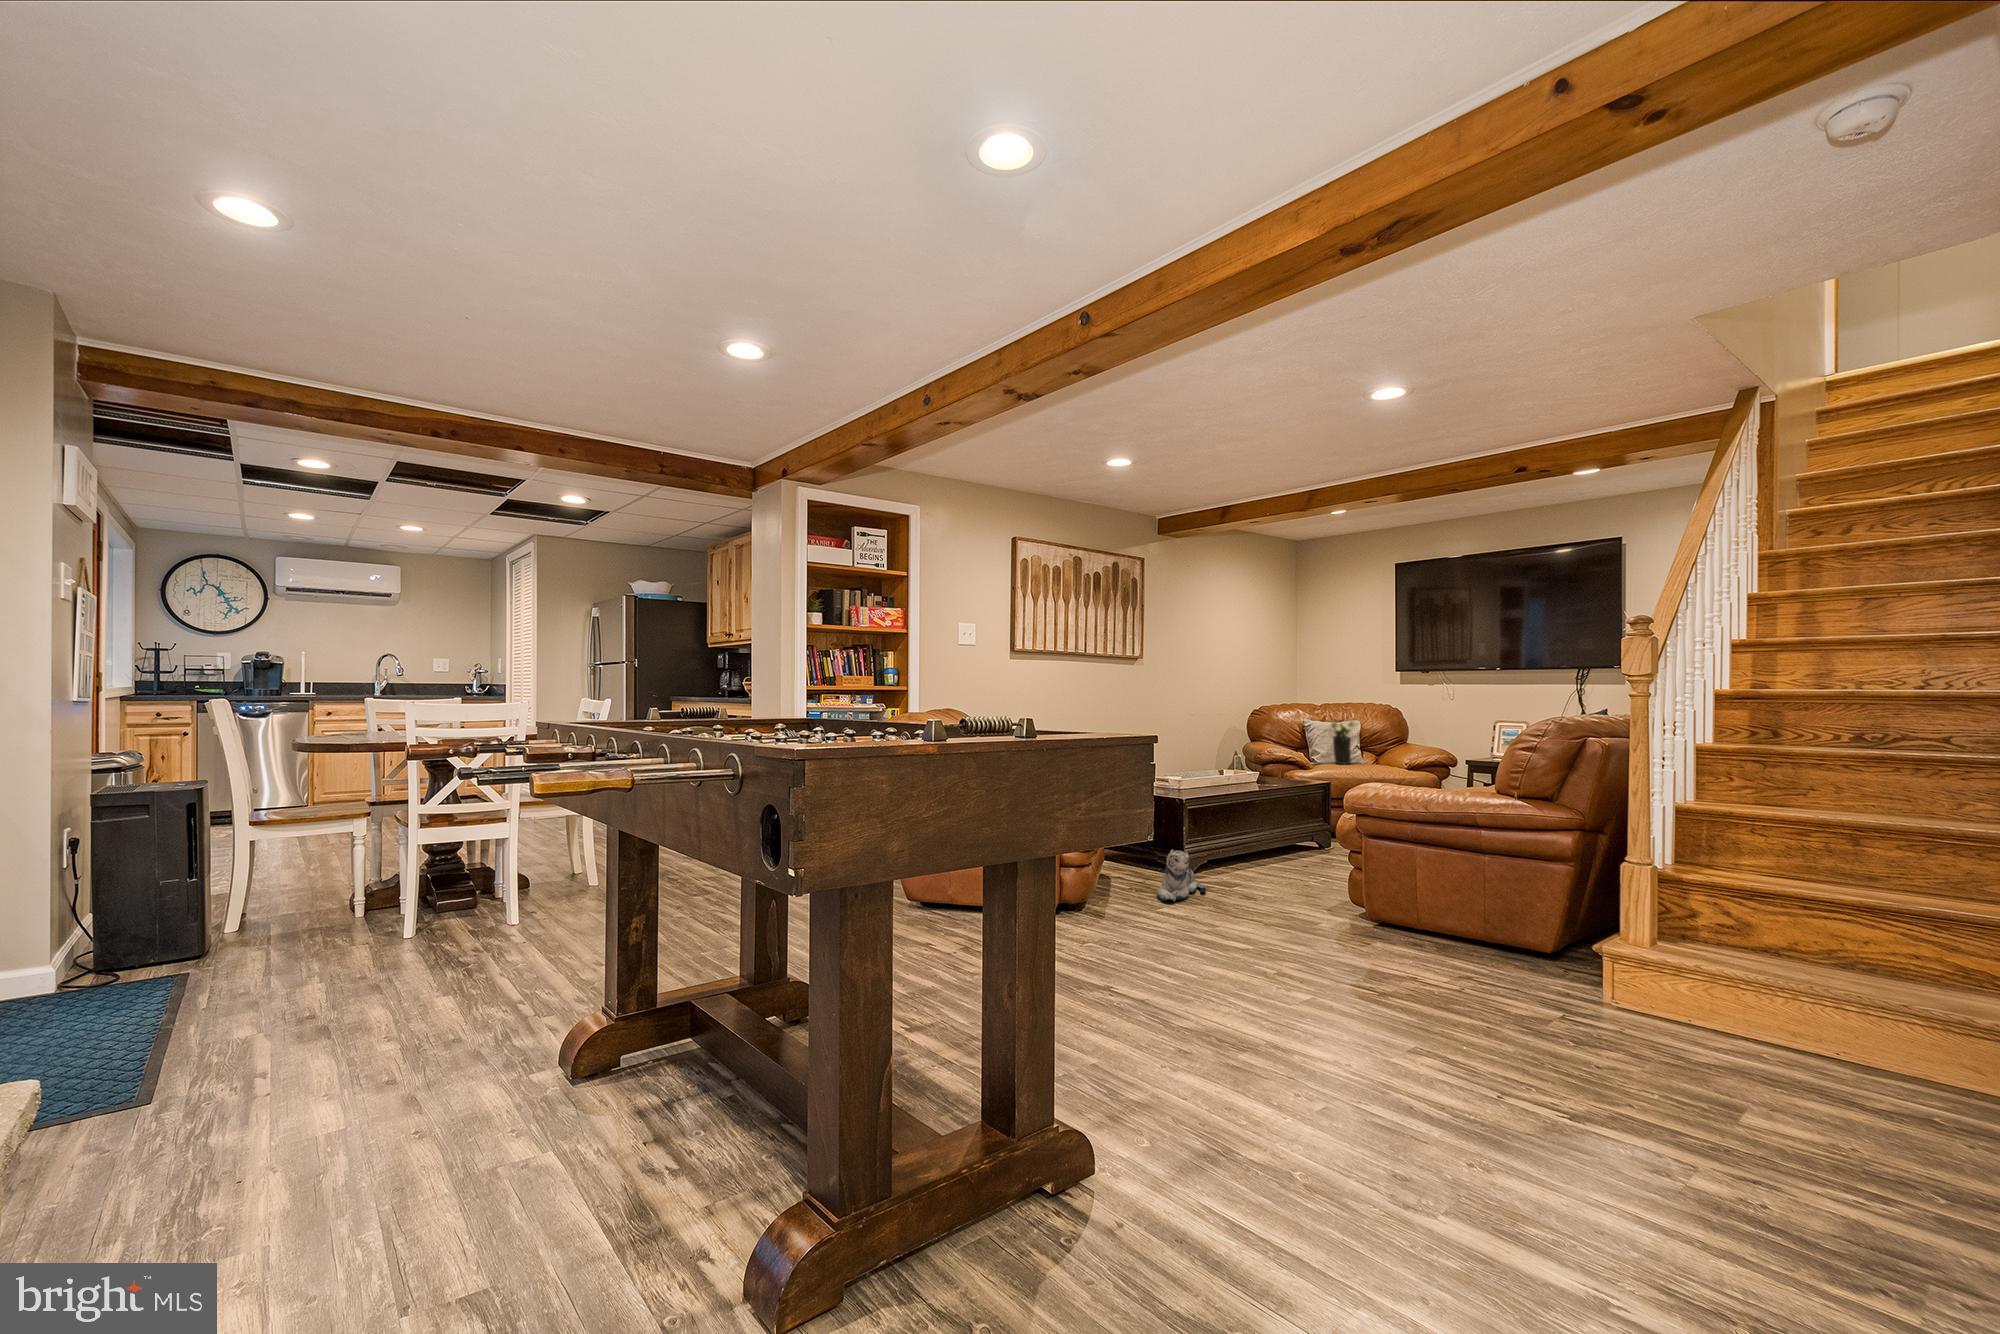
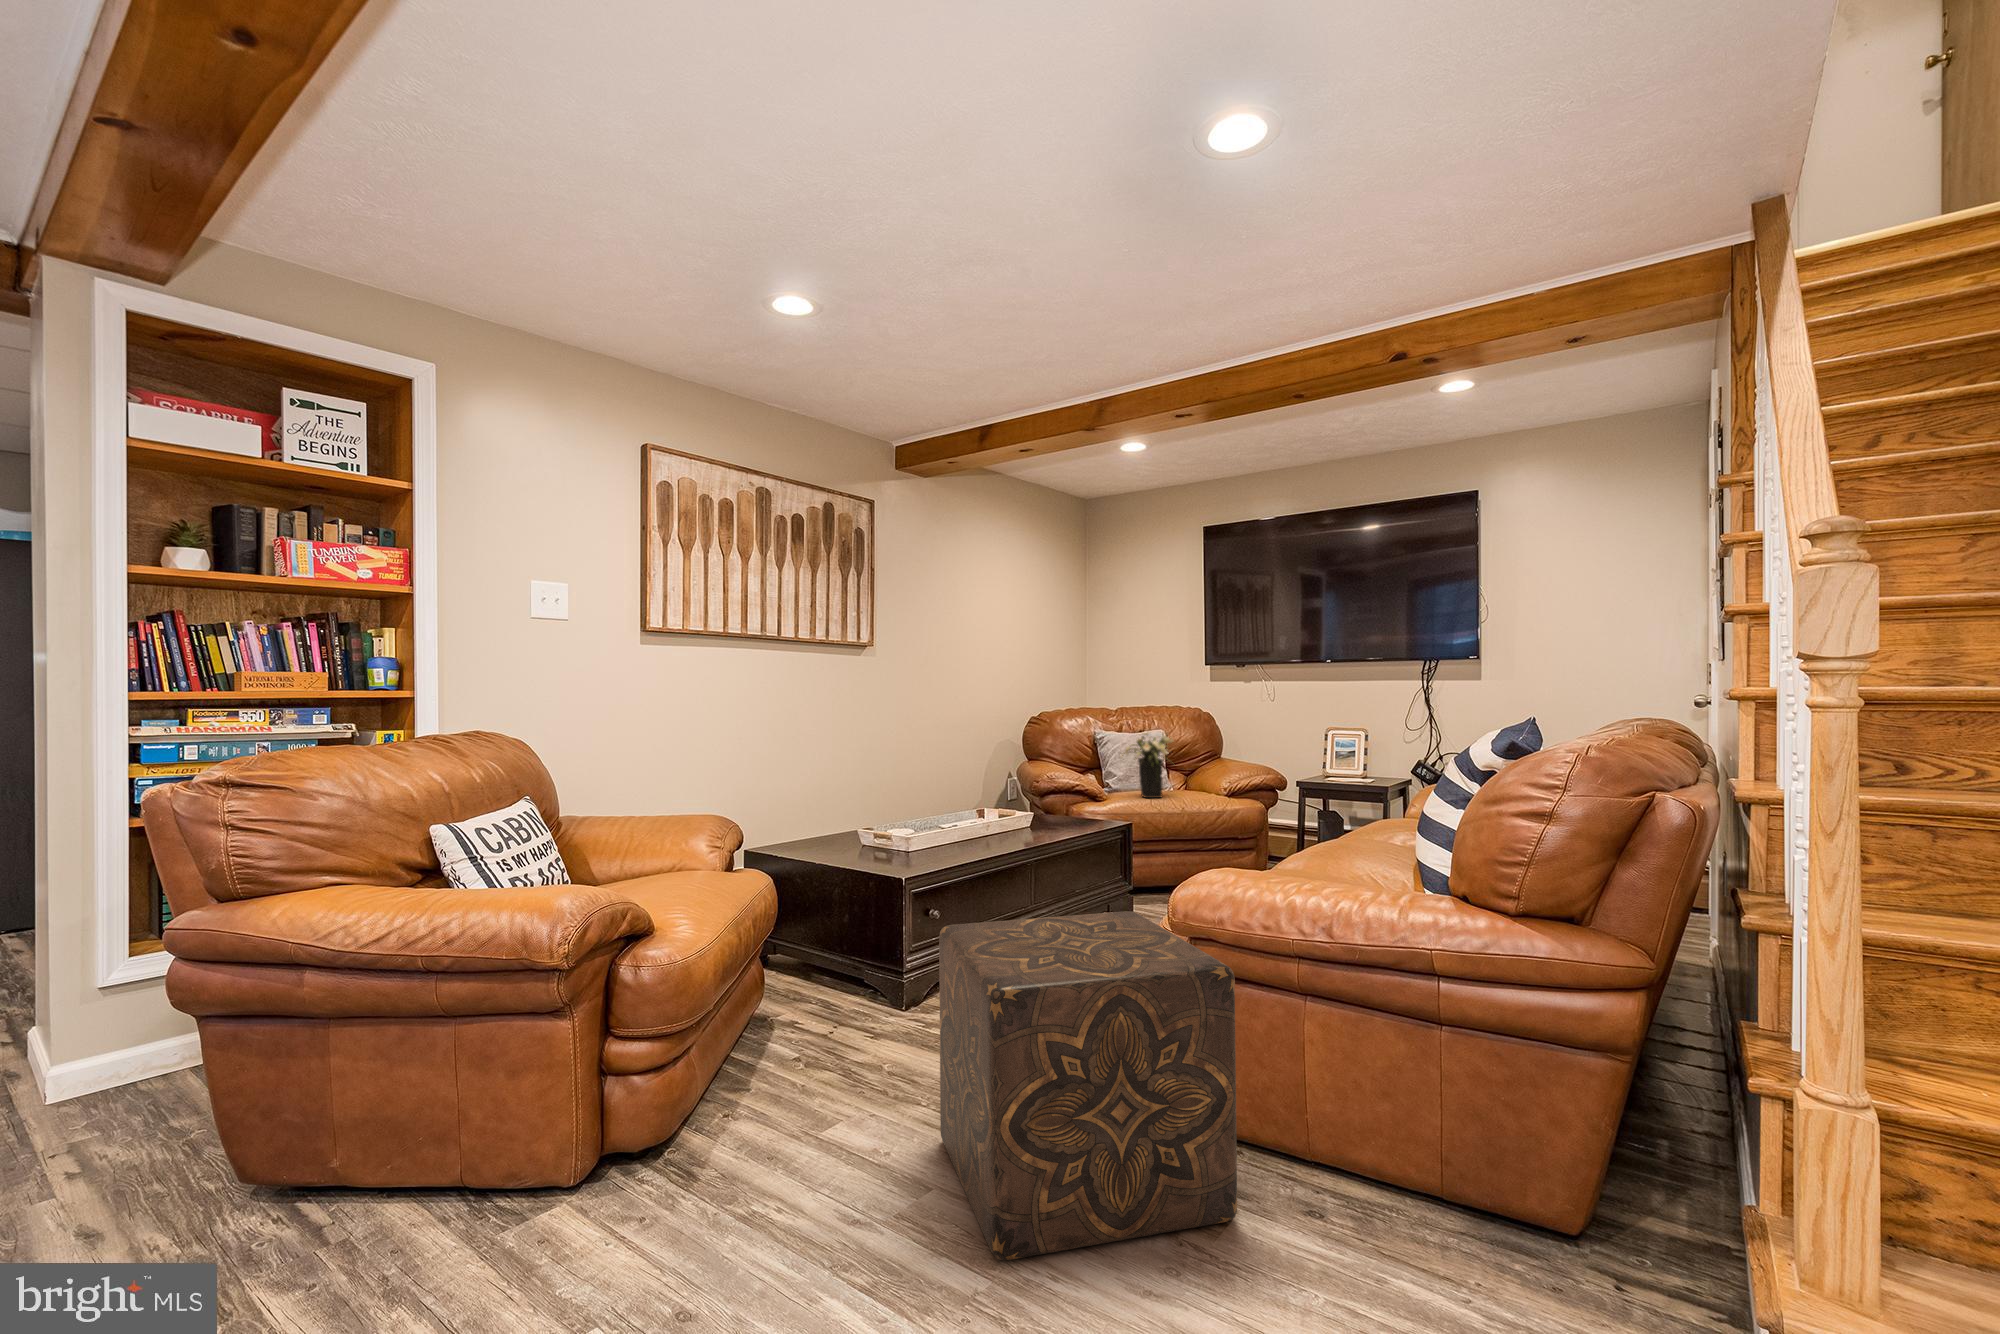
ottoman: none [1215,805,1373,948] -> present [939,911,1237,1260]
plush toy: present [1157,850,1206,901] -> none [842,995,935,1104]

